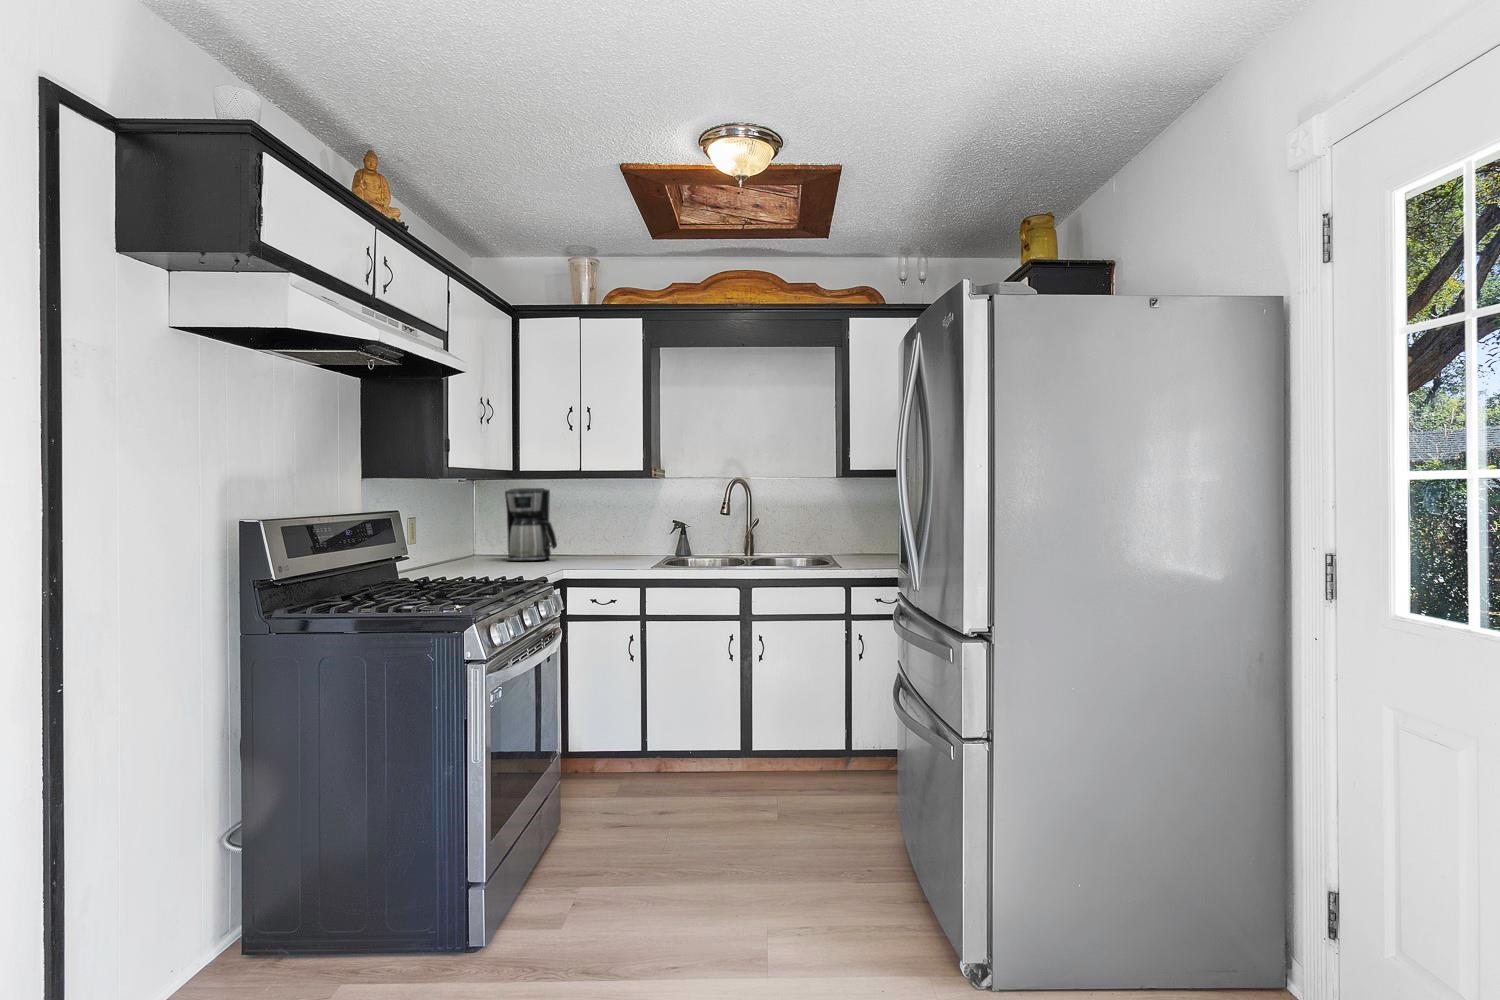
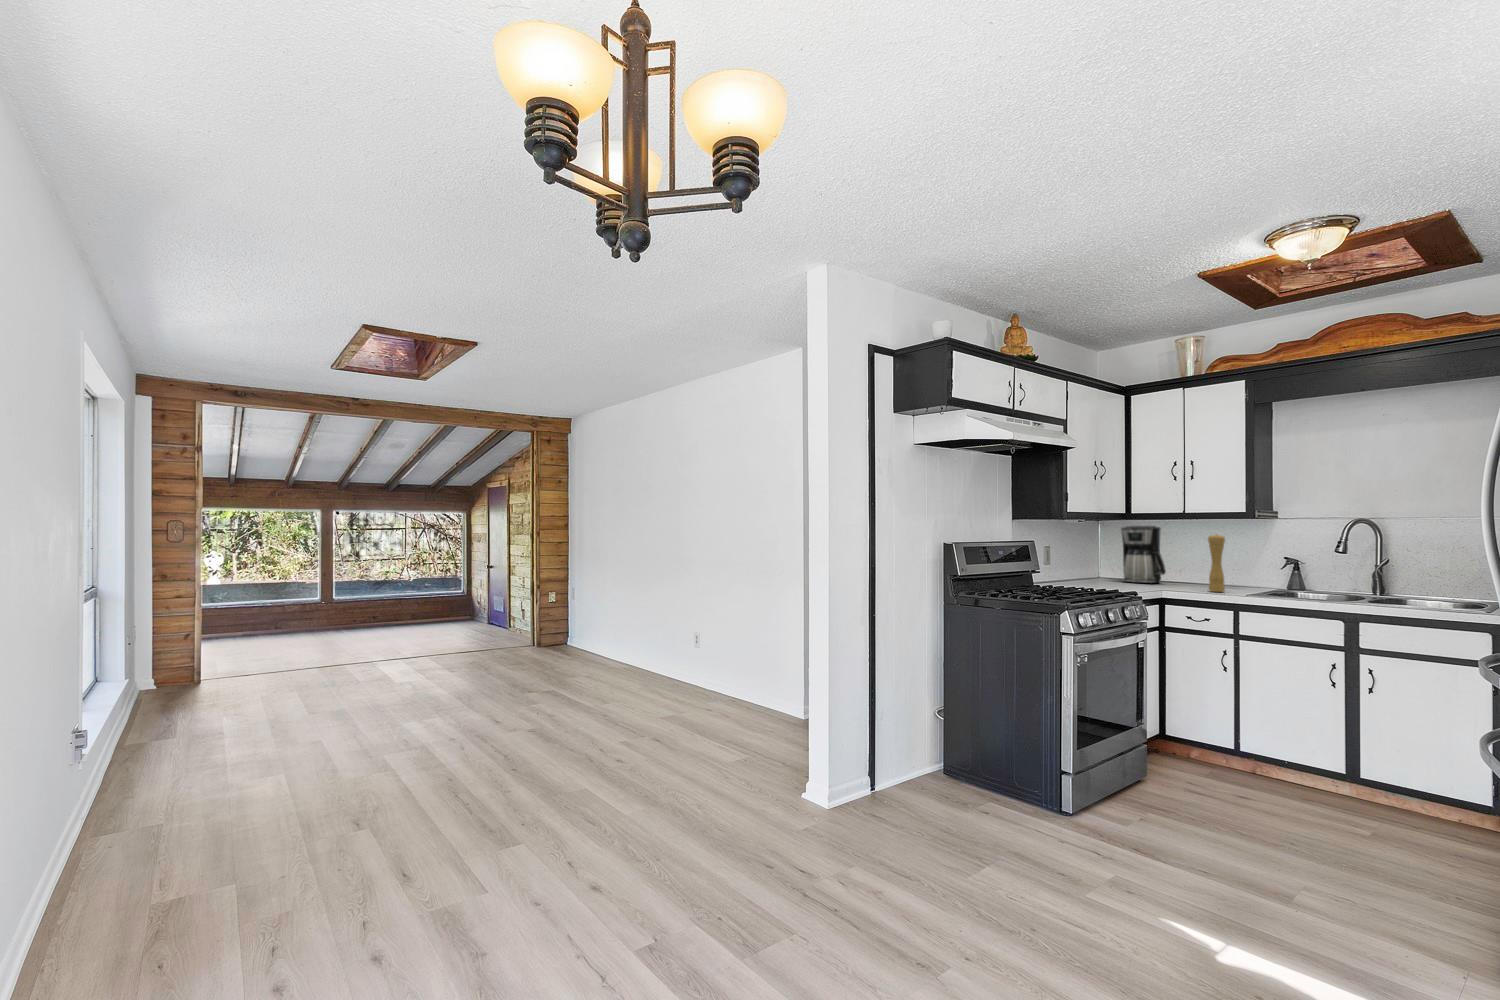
pepper mill: none [607,497,624,566] -> present [1208,535,1225,592]

